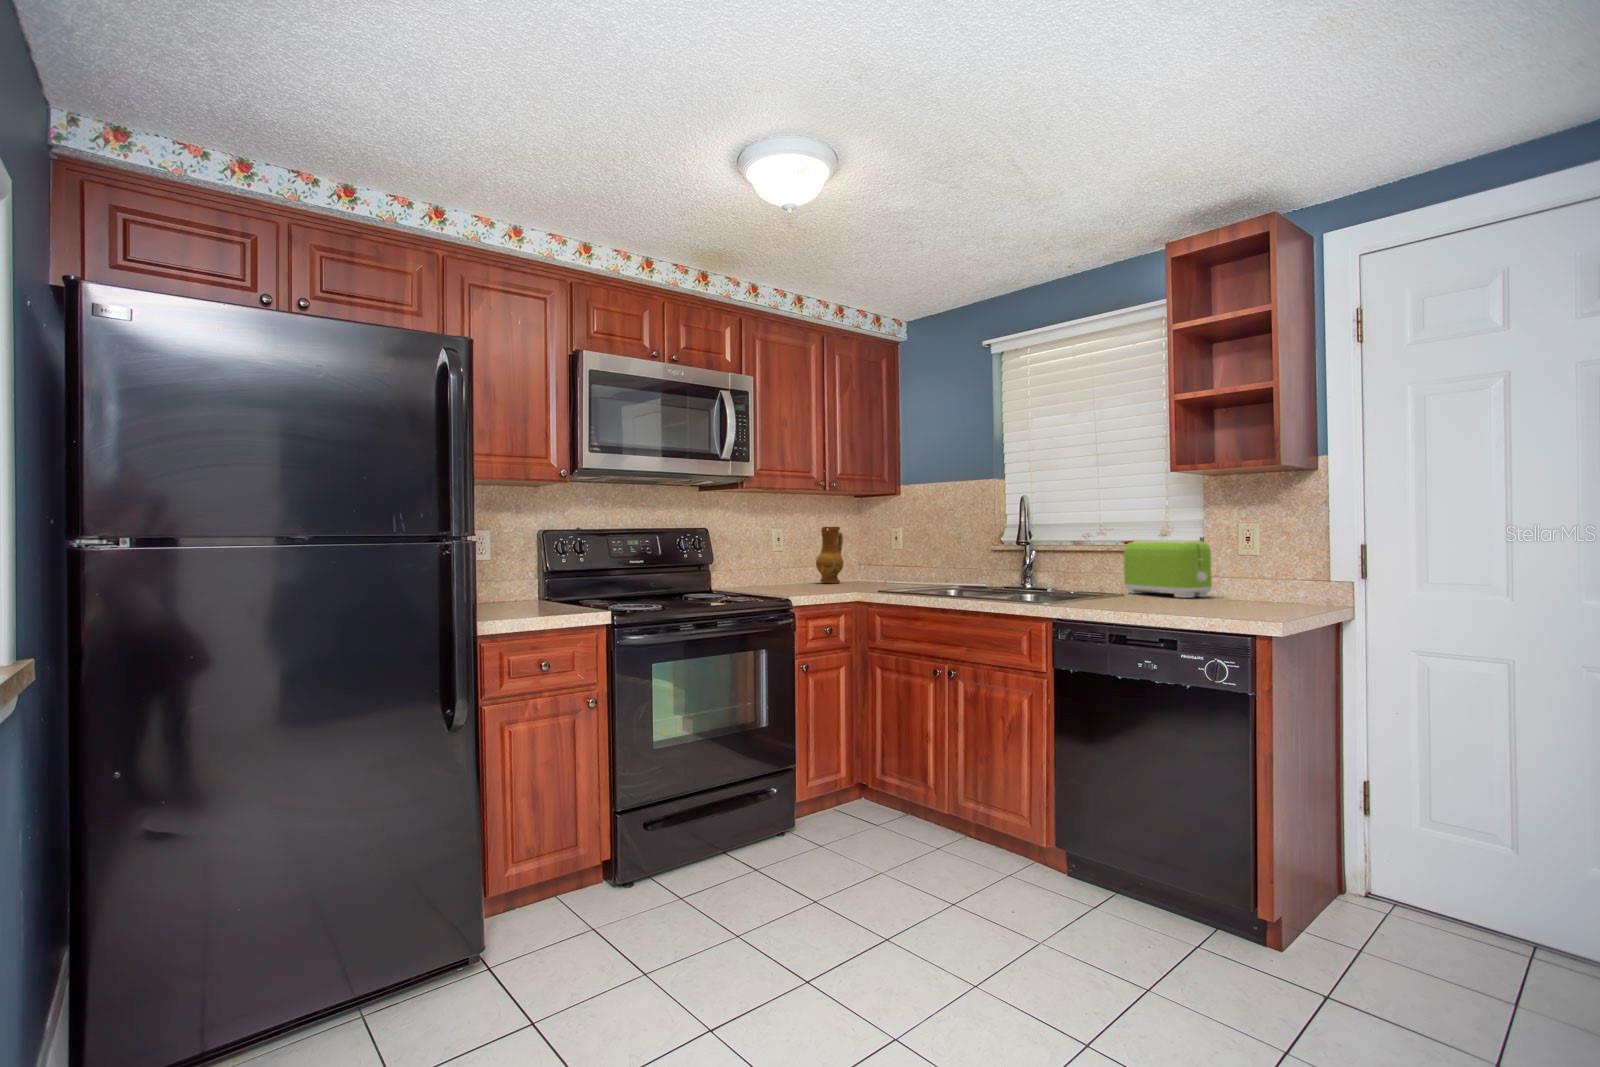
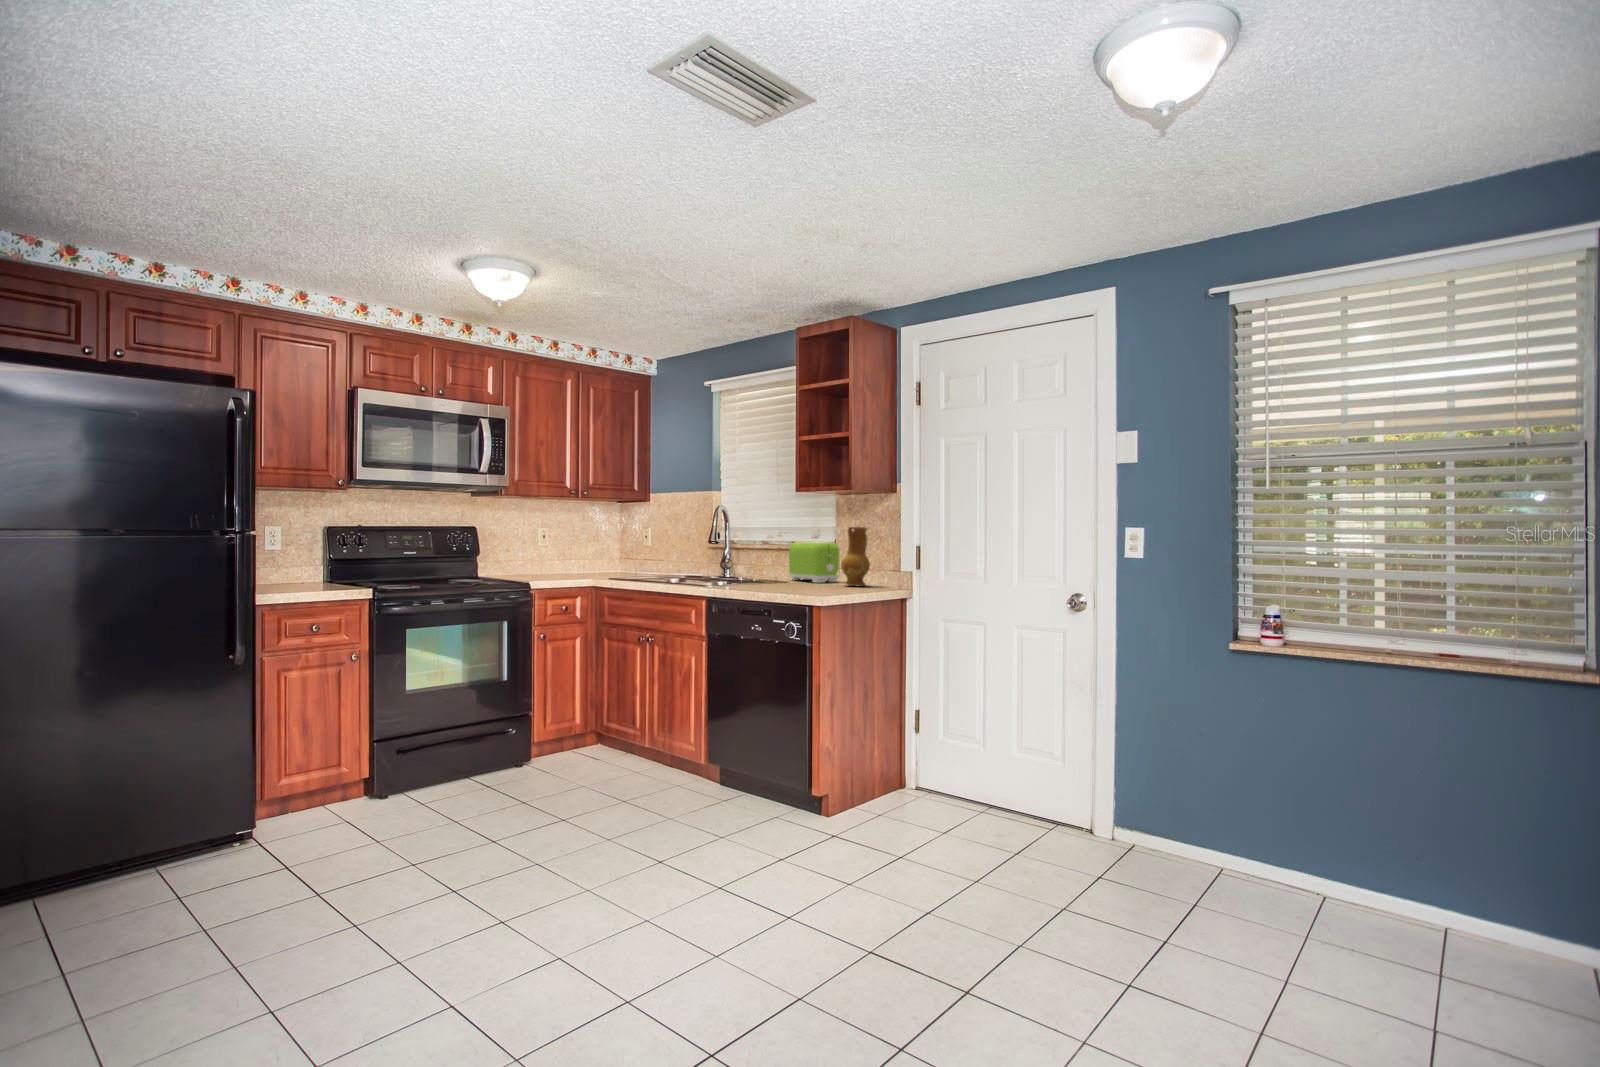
ceramic jug: present [816,527,843,583] -> present [841,527,870,586]

